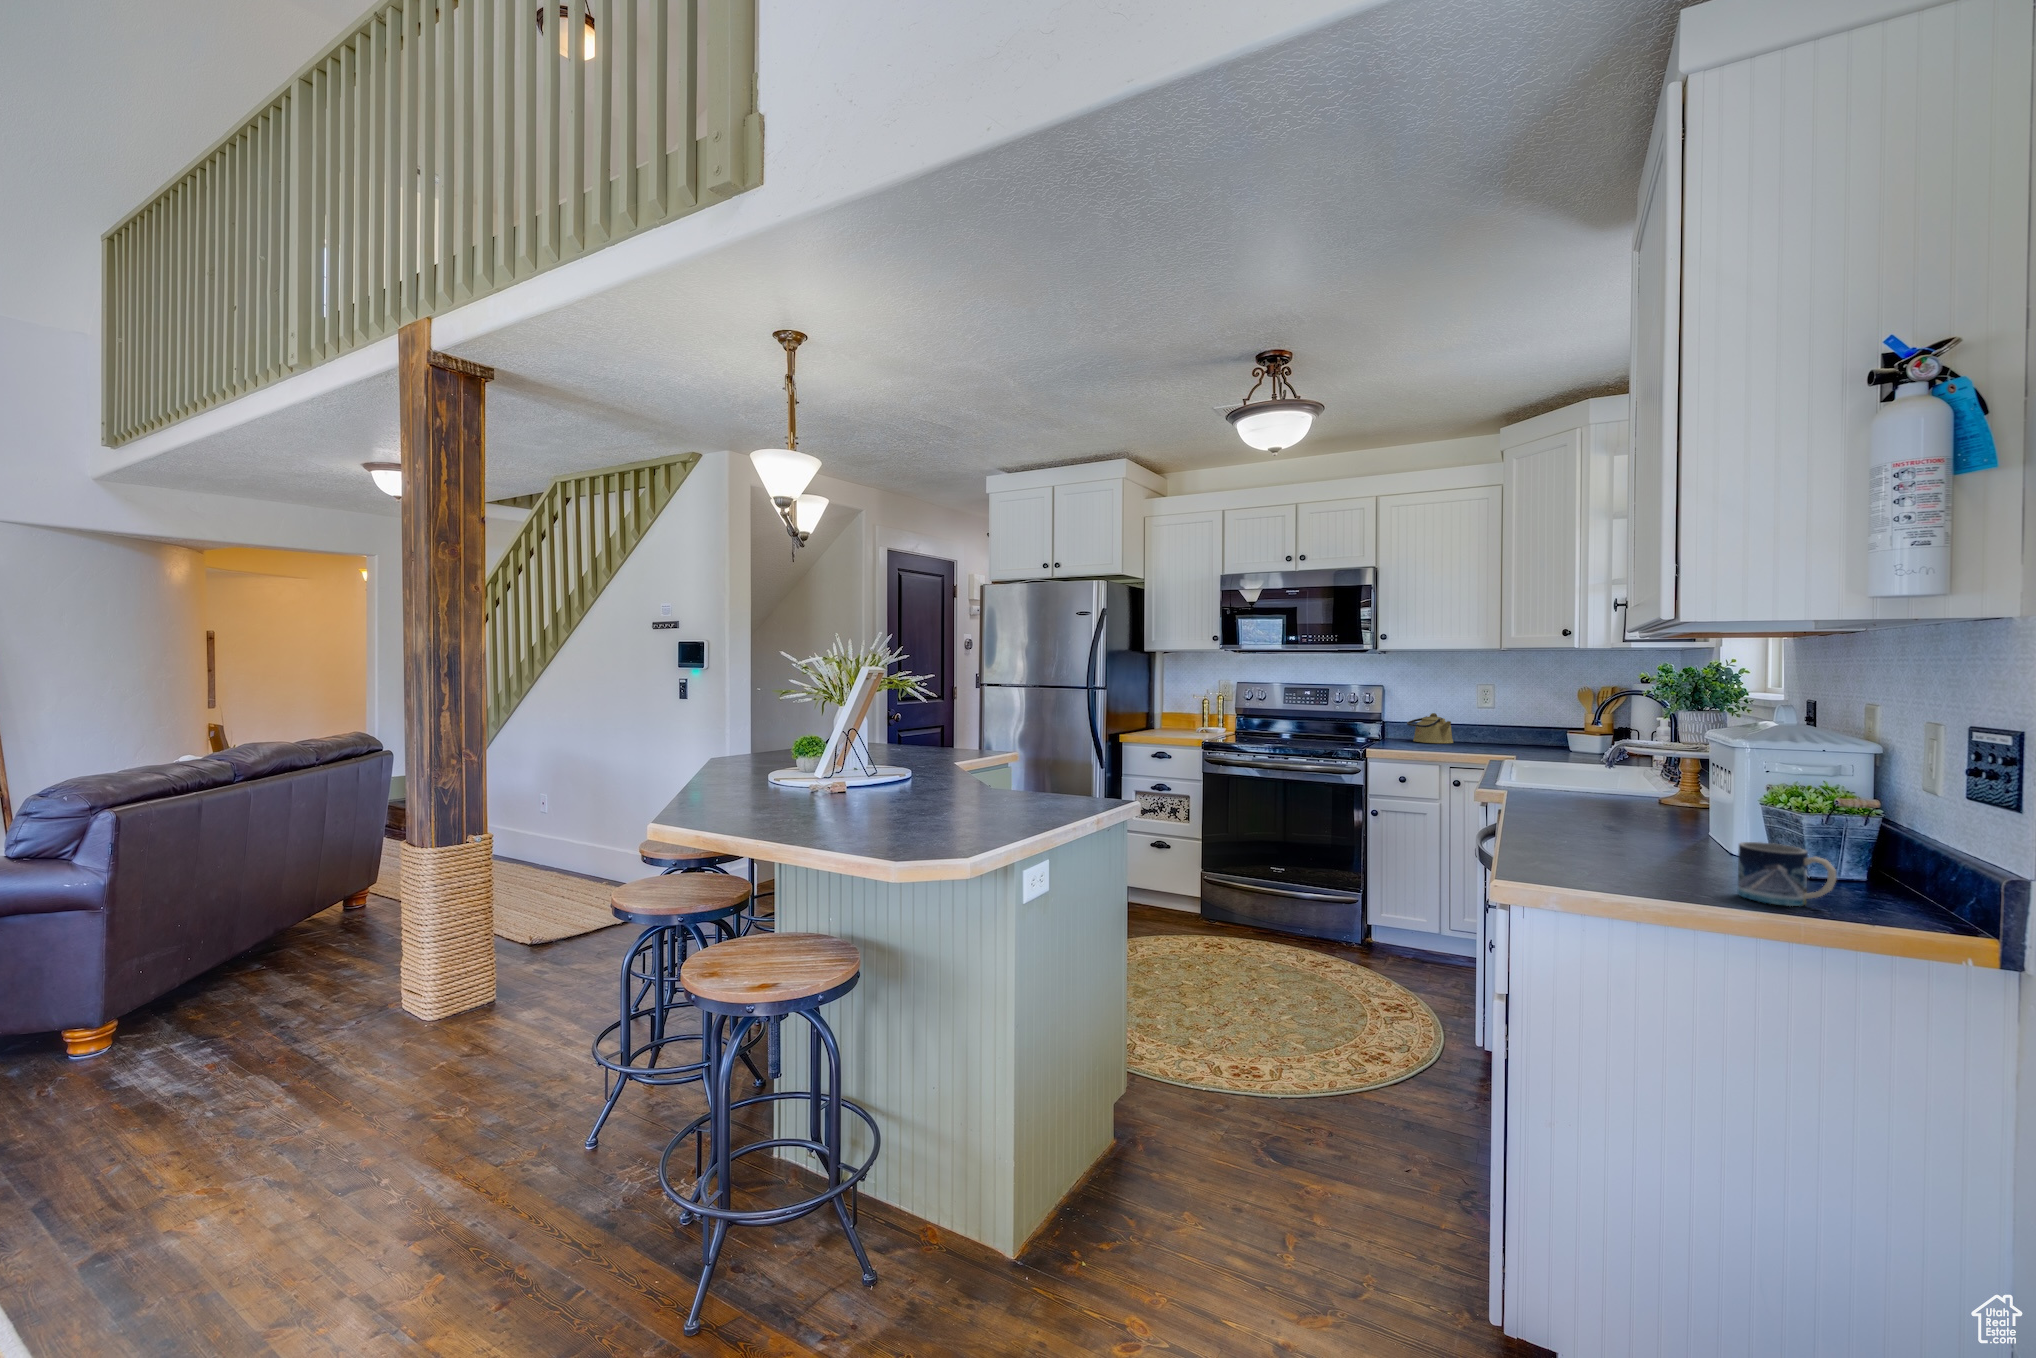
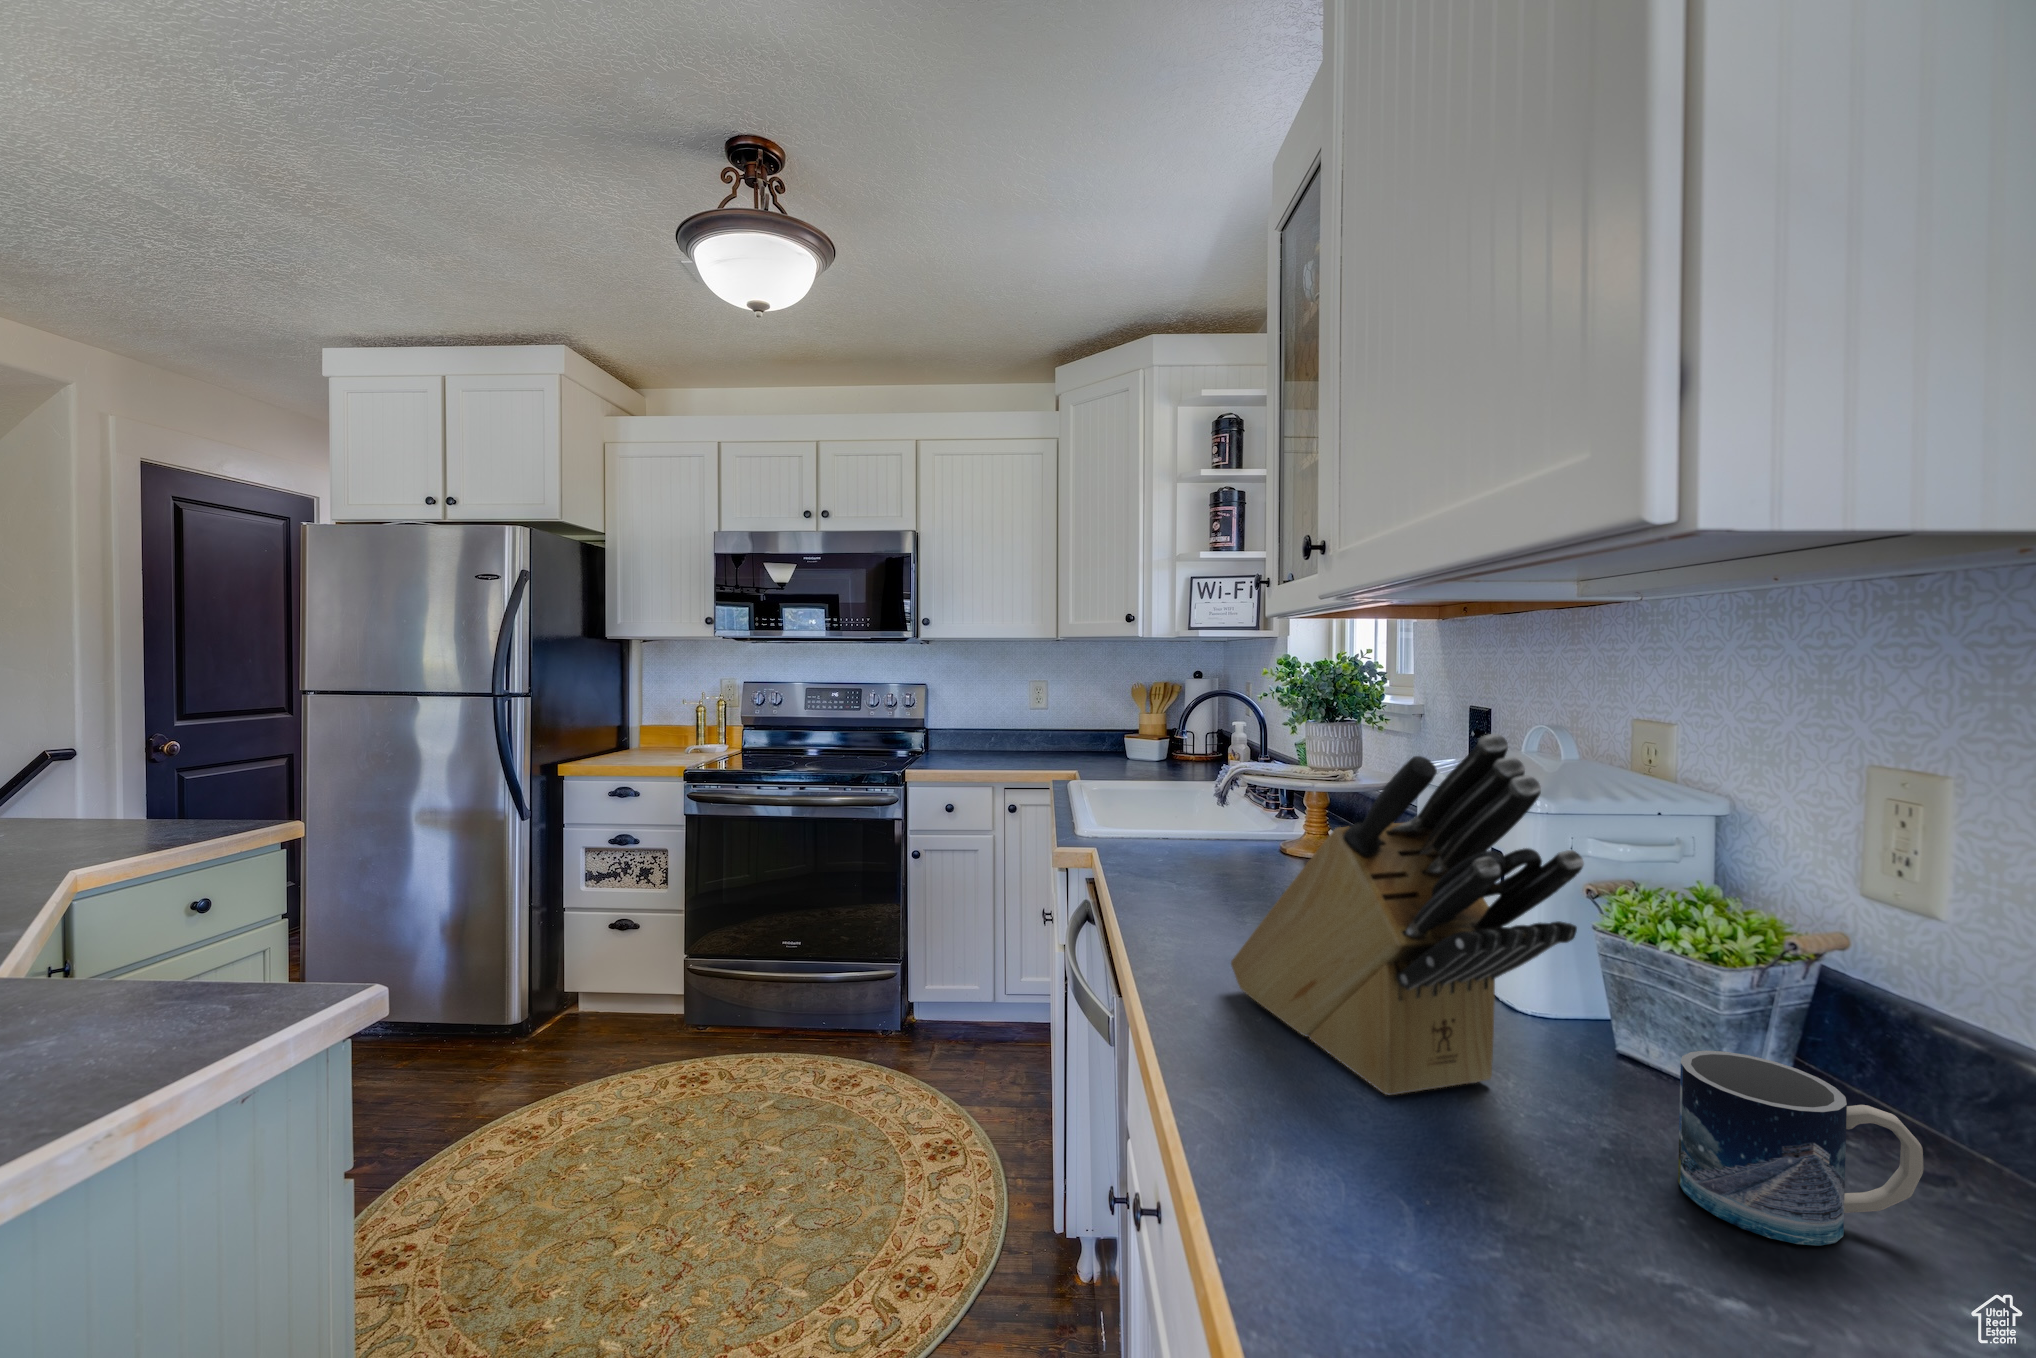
knife block: none [1564,707,1707,870] -> present [1231,733,1584,1095]
kettle: present [1407,713,1453,743] -> none [955,718,1007,755]

